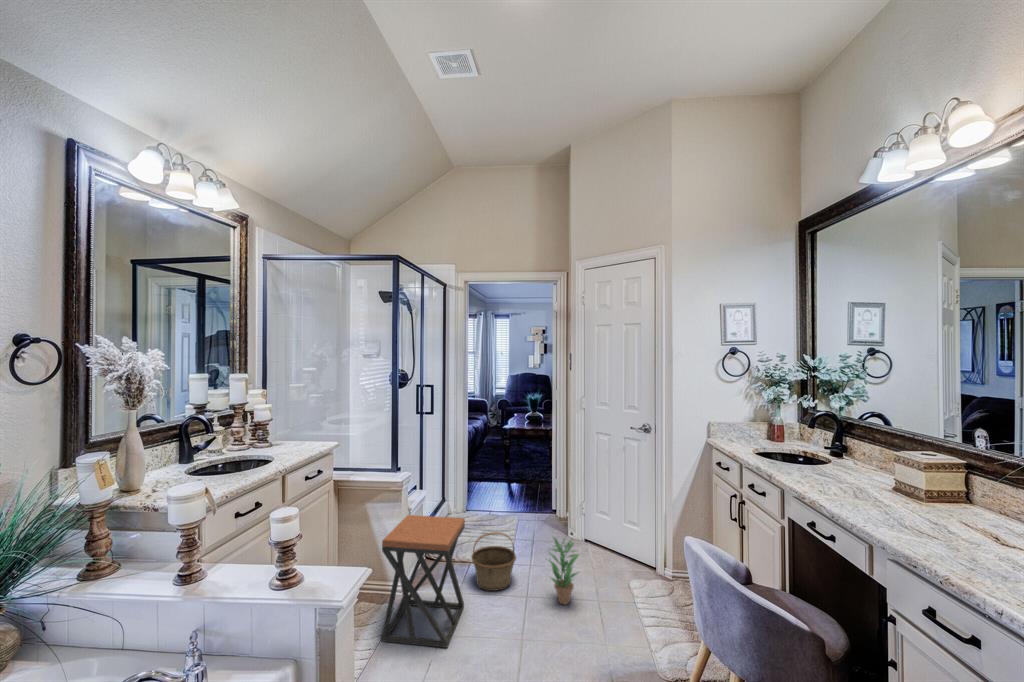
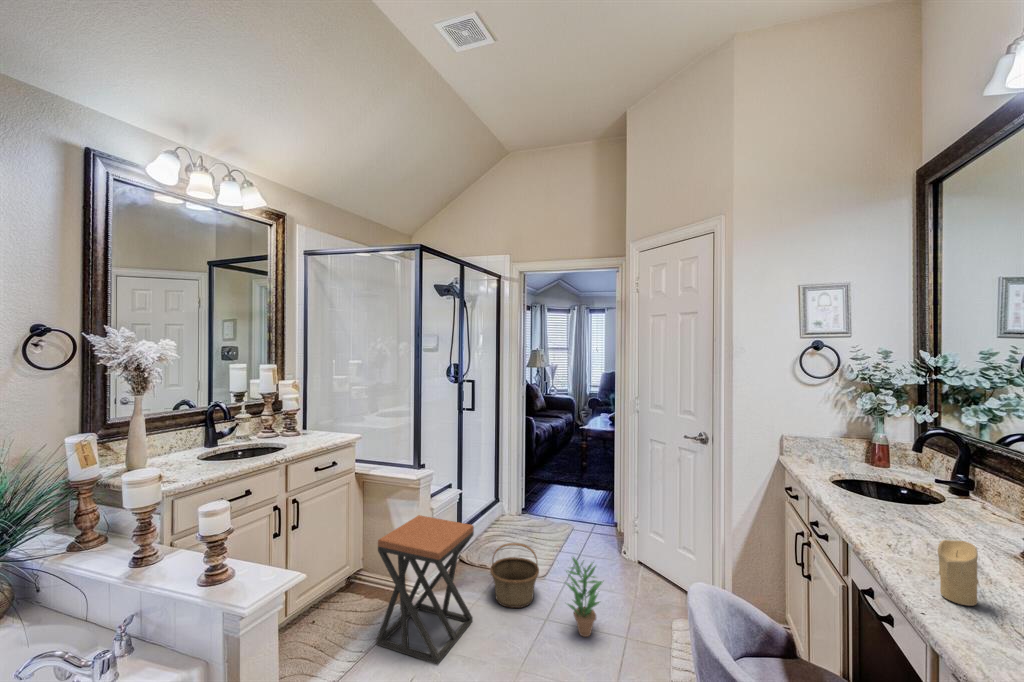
candle: none [856,480,880,520] -> present [938,540,978,606]

